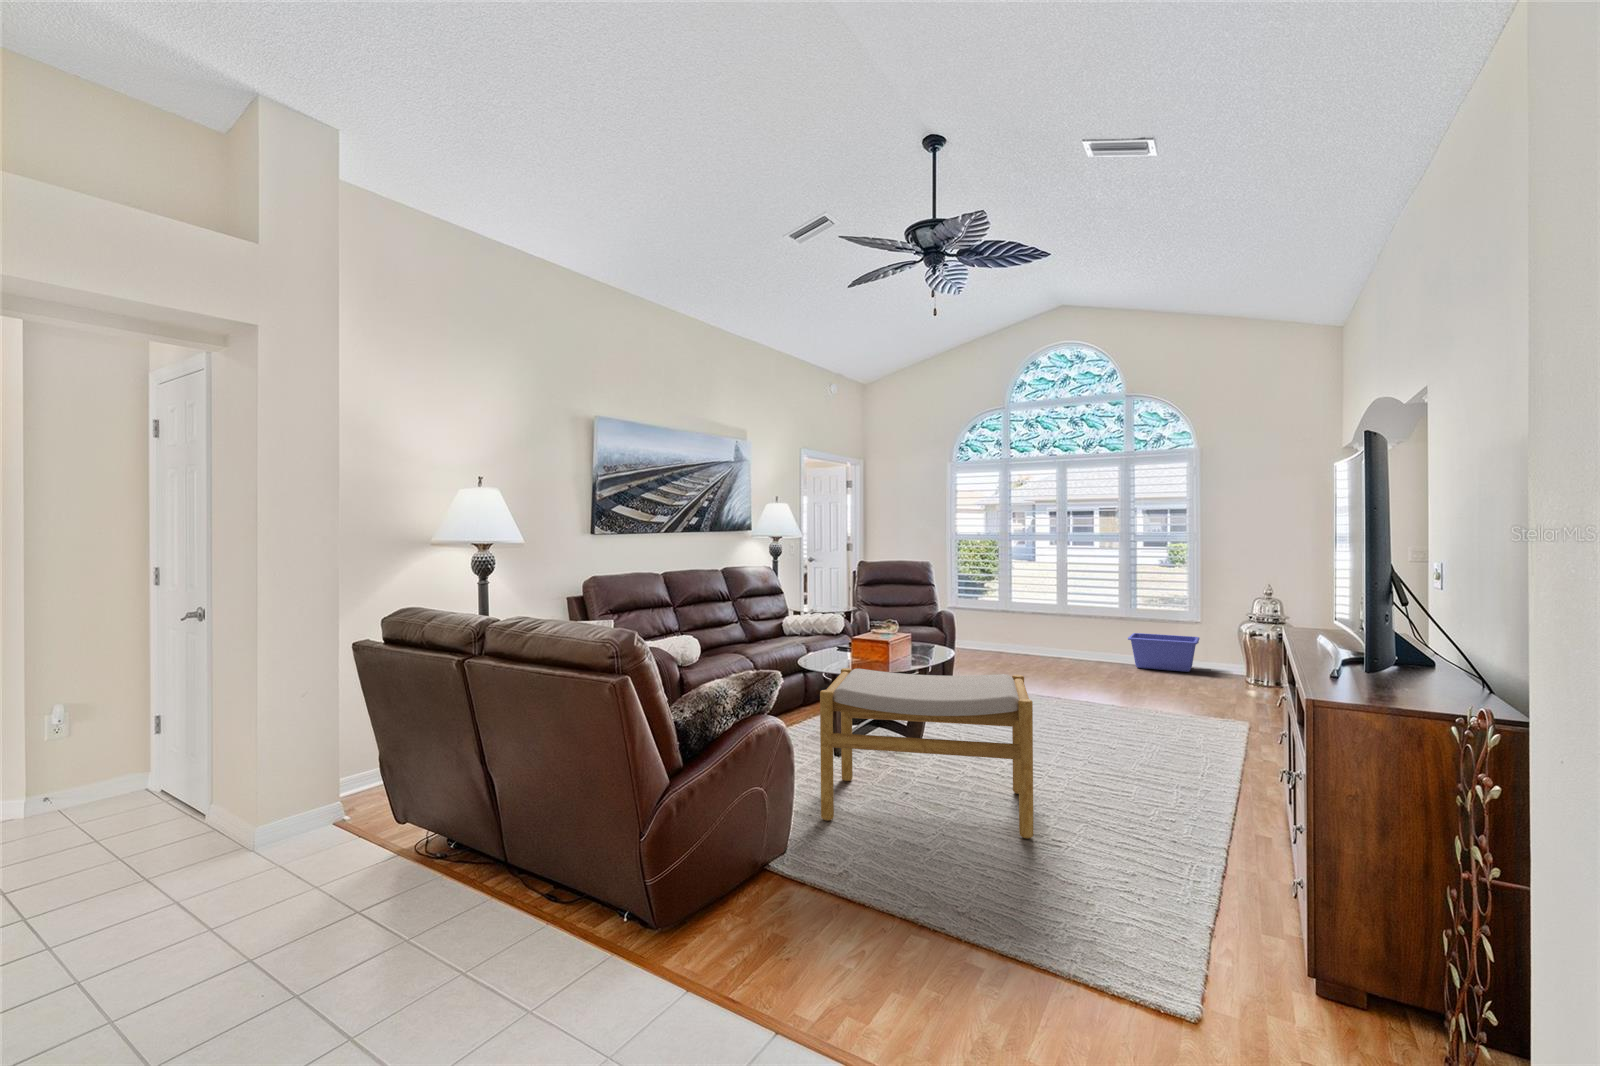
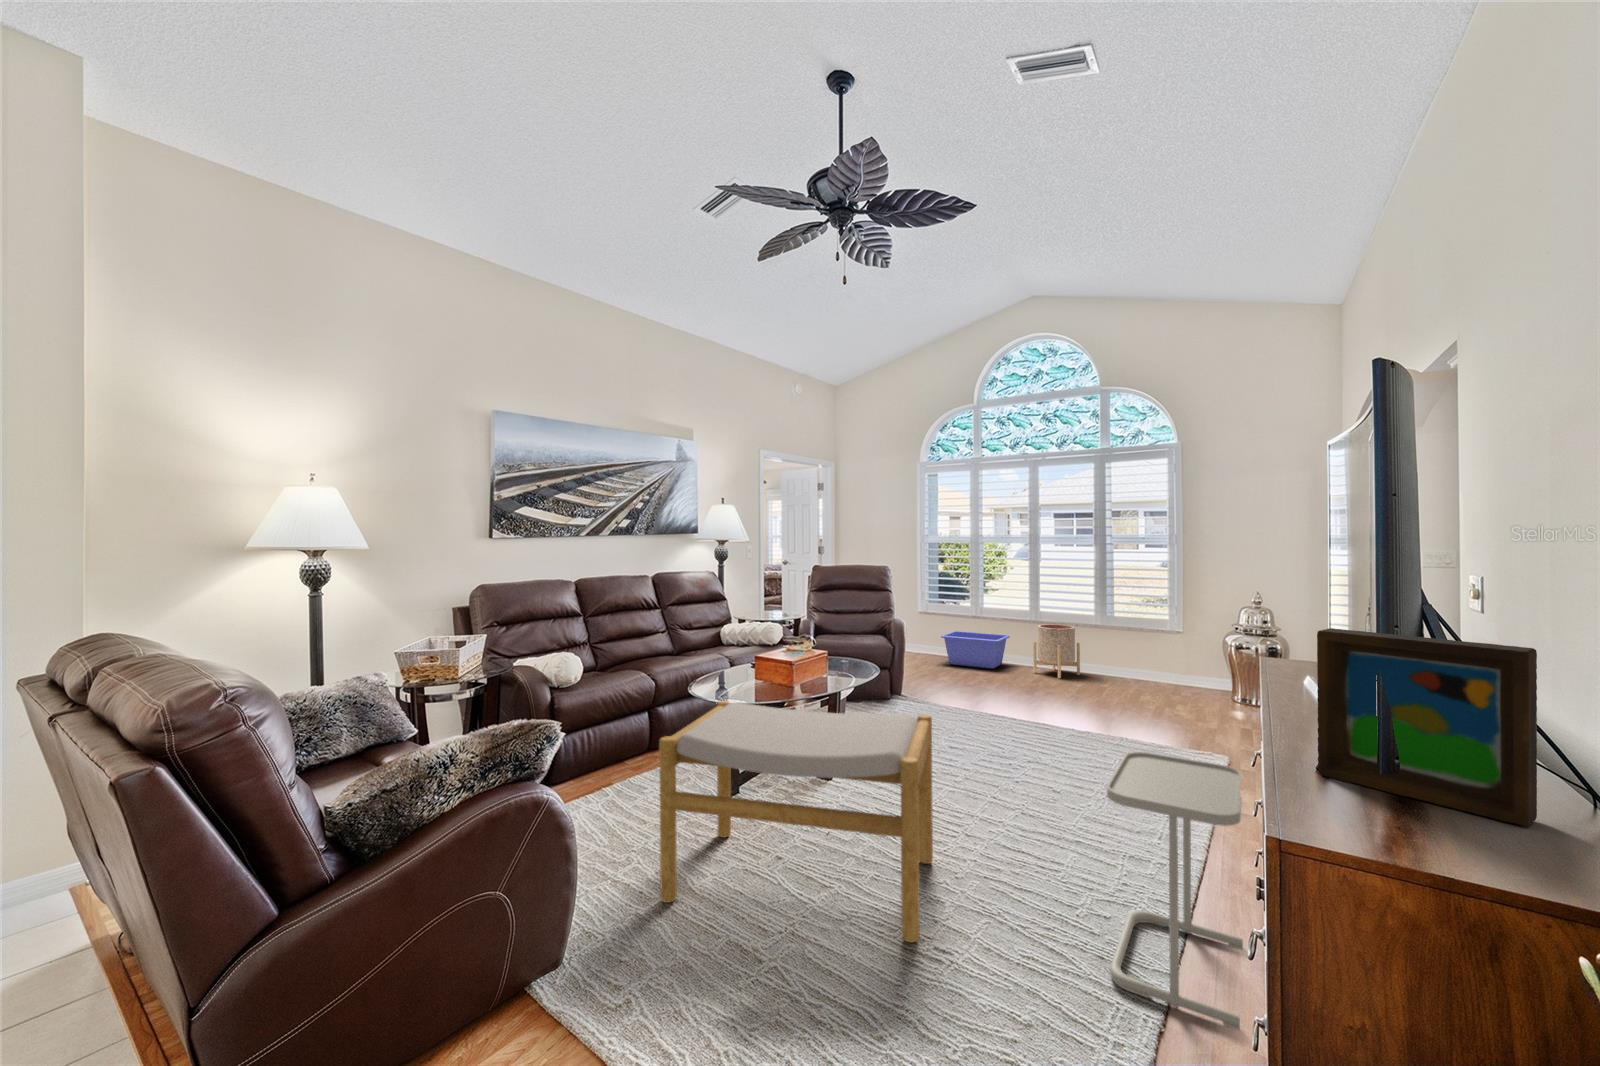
picture frame: none [1331,587,1457,696] -> present [1317,628,1537,826]
planter: none [1063,615,1106,664] -> present [1033,624,1080,678]
storage bin: present [1128,633,1200,672] -> present [941,631,1010,669]
side table: none [1177,695,1275,877] -> present [1107,752,1243,1030]

